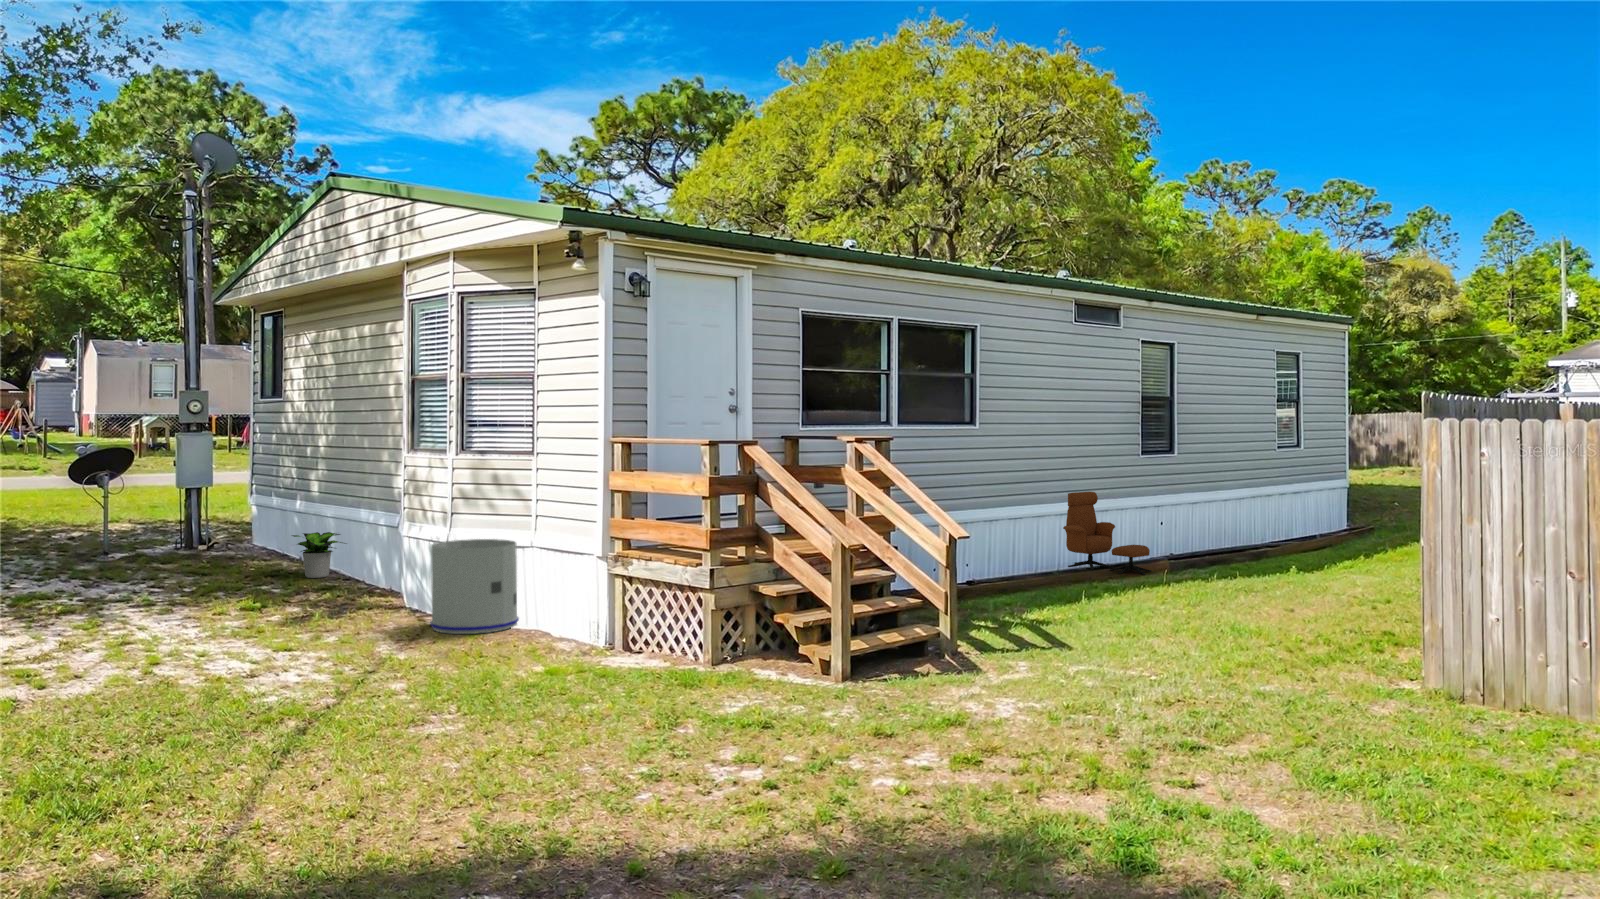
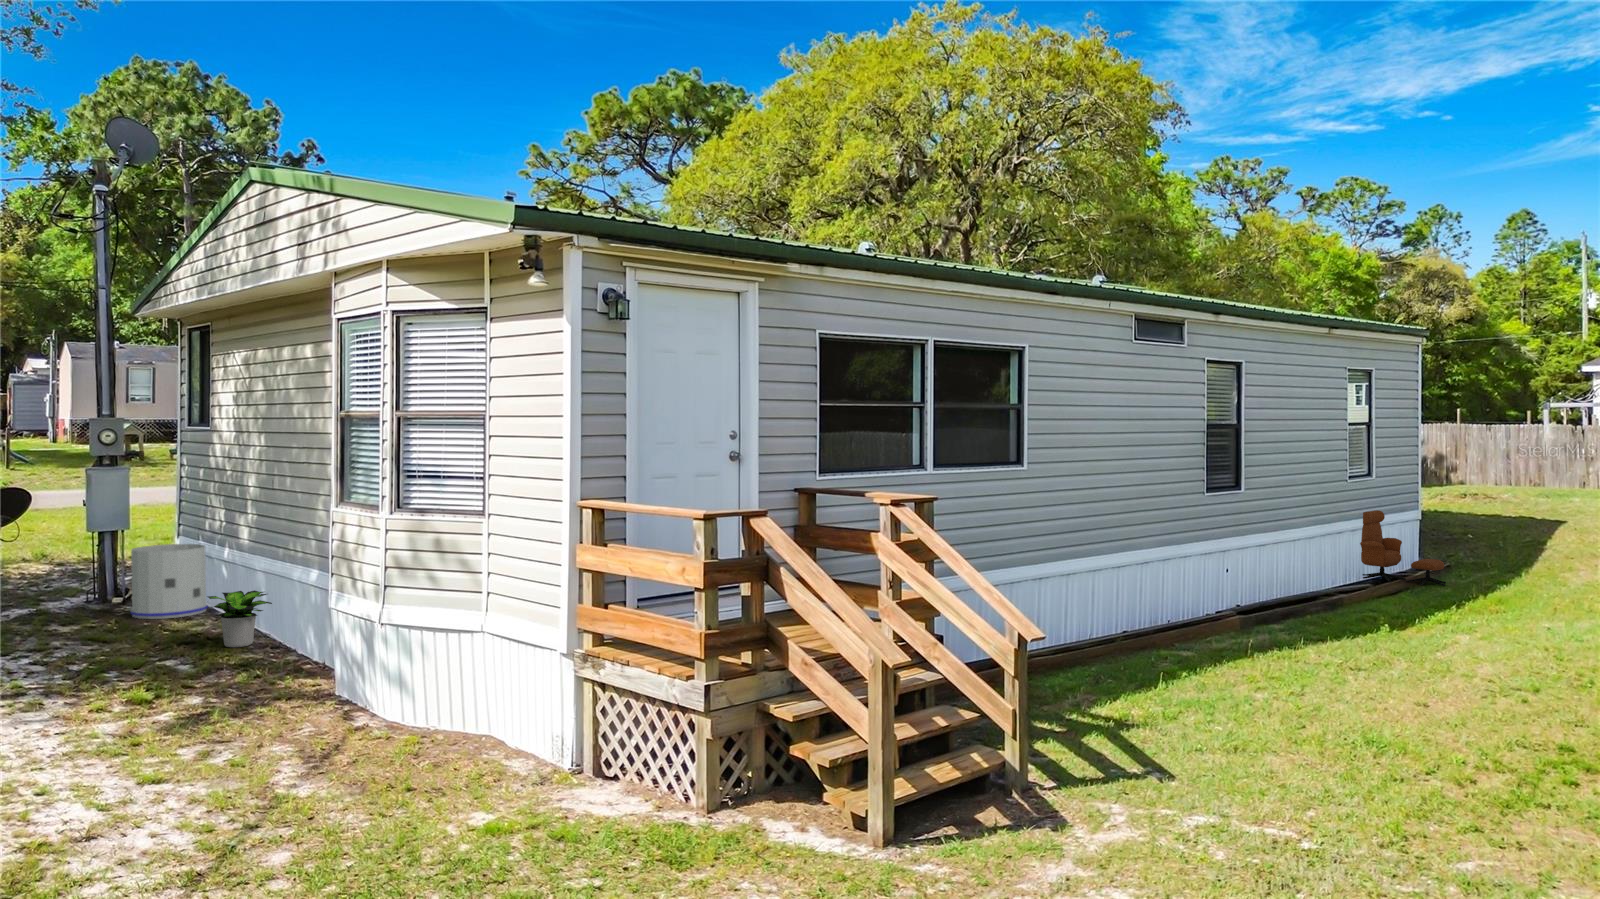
lounge chair: present [1063,492,1151,575] -> present [1360,510,1446,586]
trash can: present [430,539,519,634] -> present [131,544,208,619]

